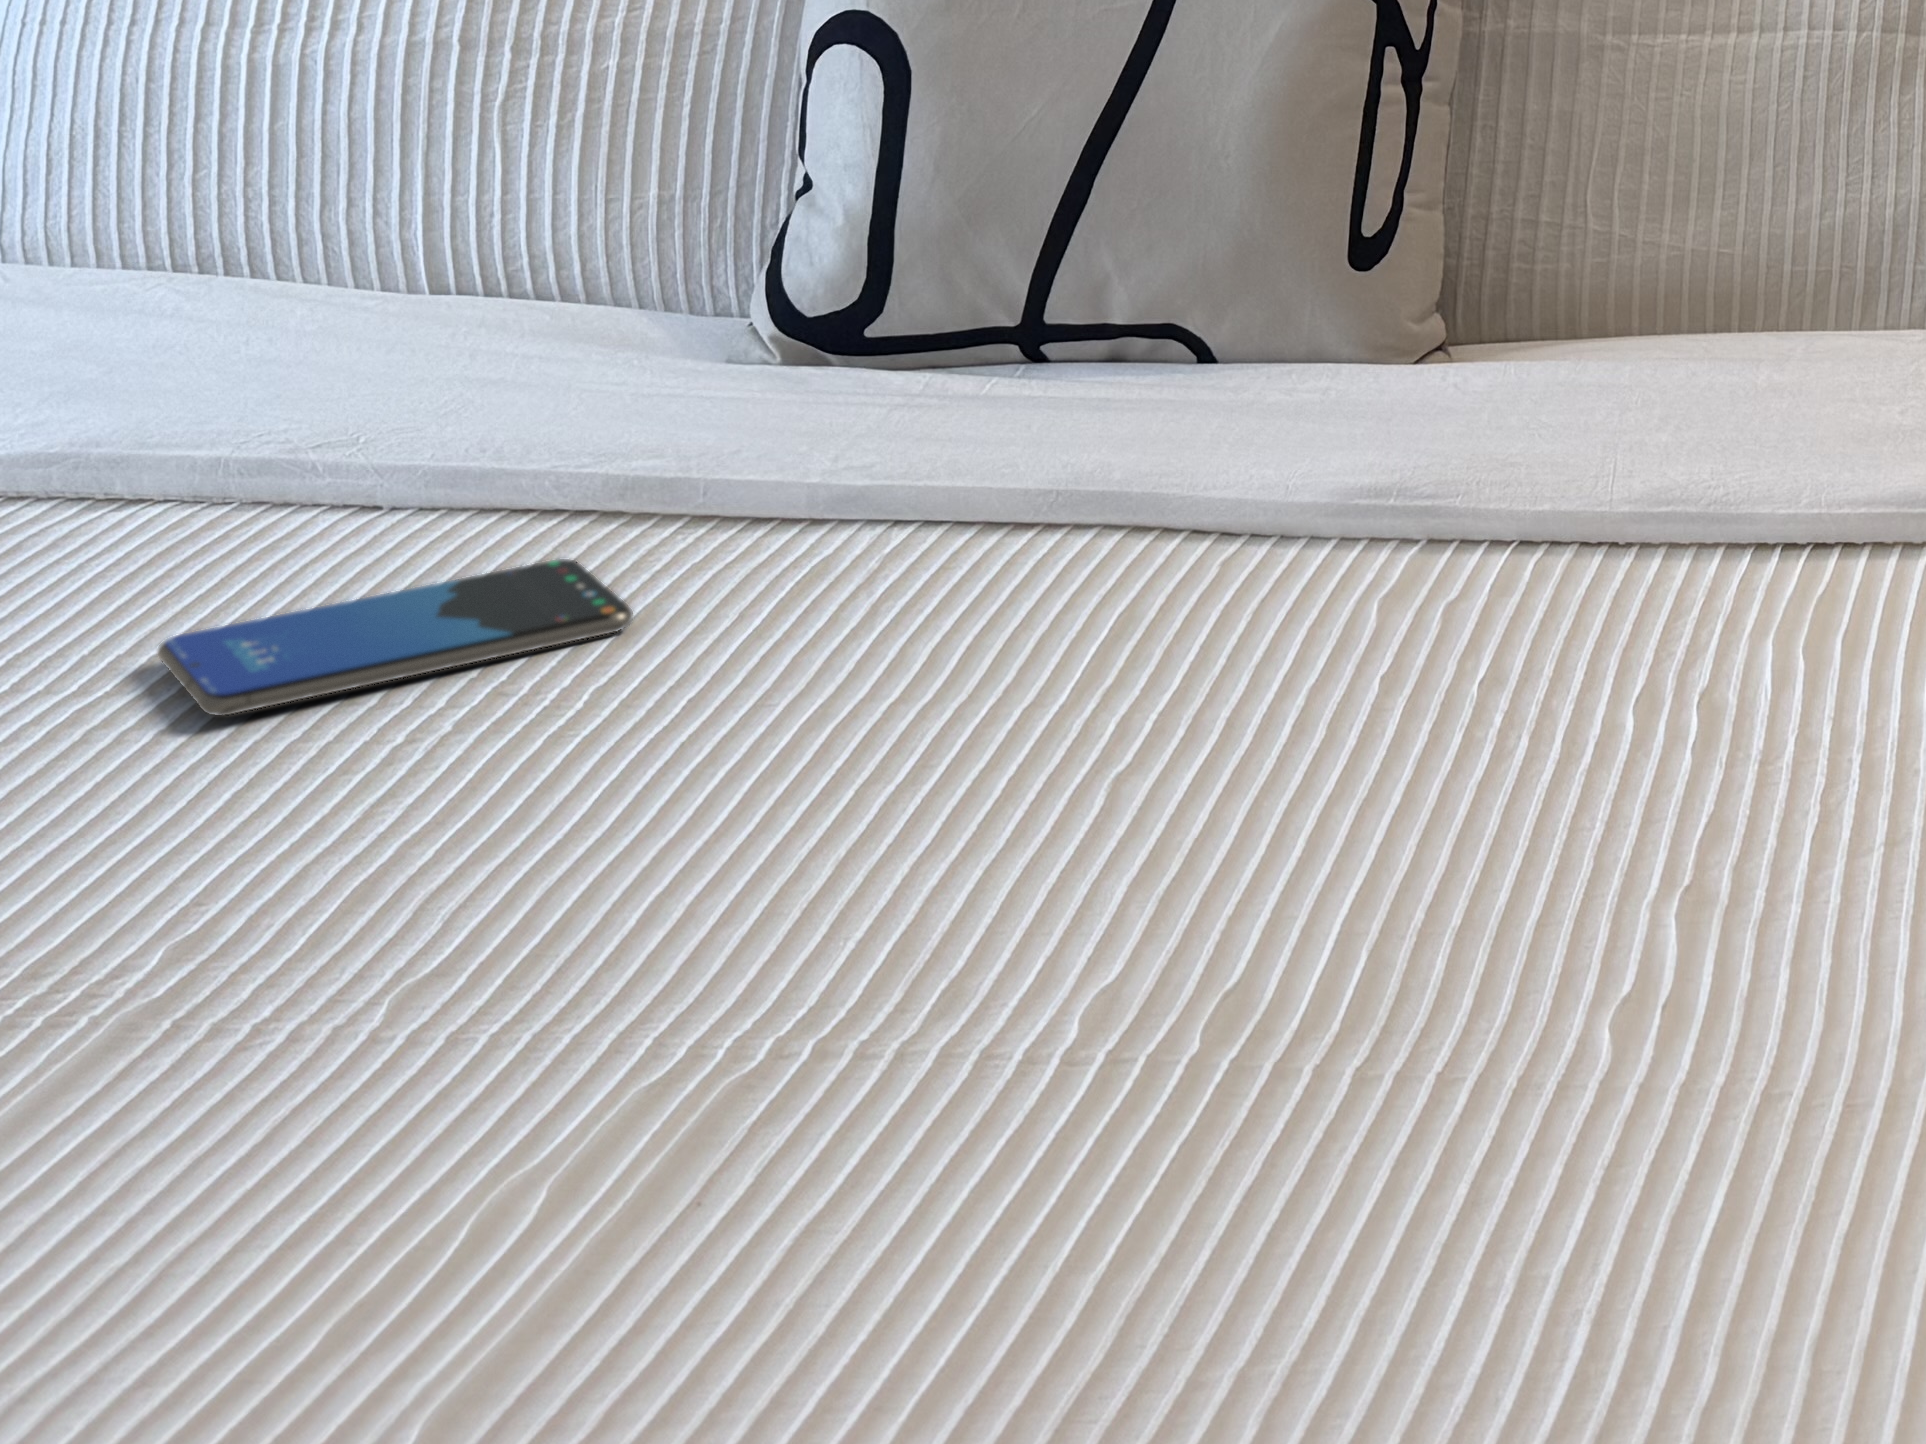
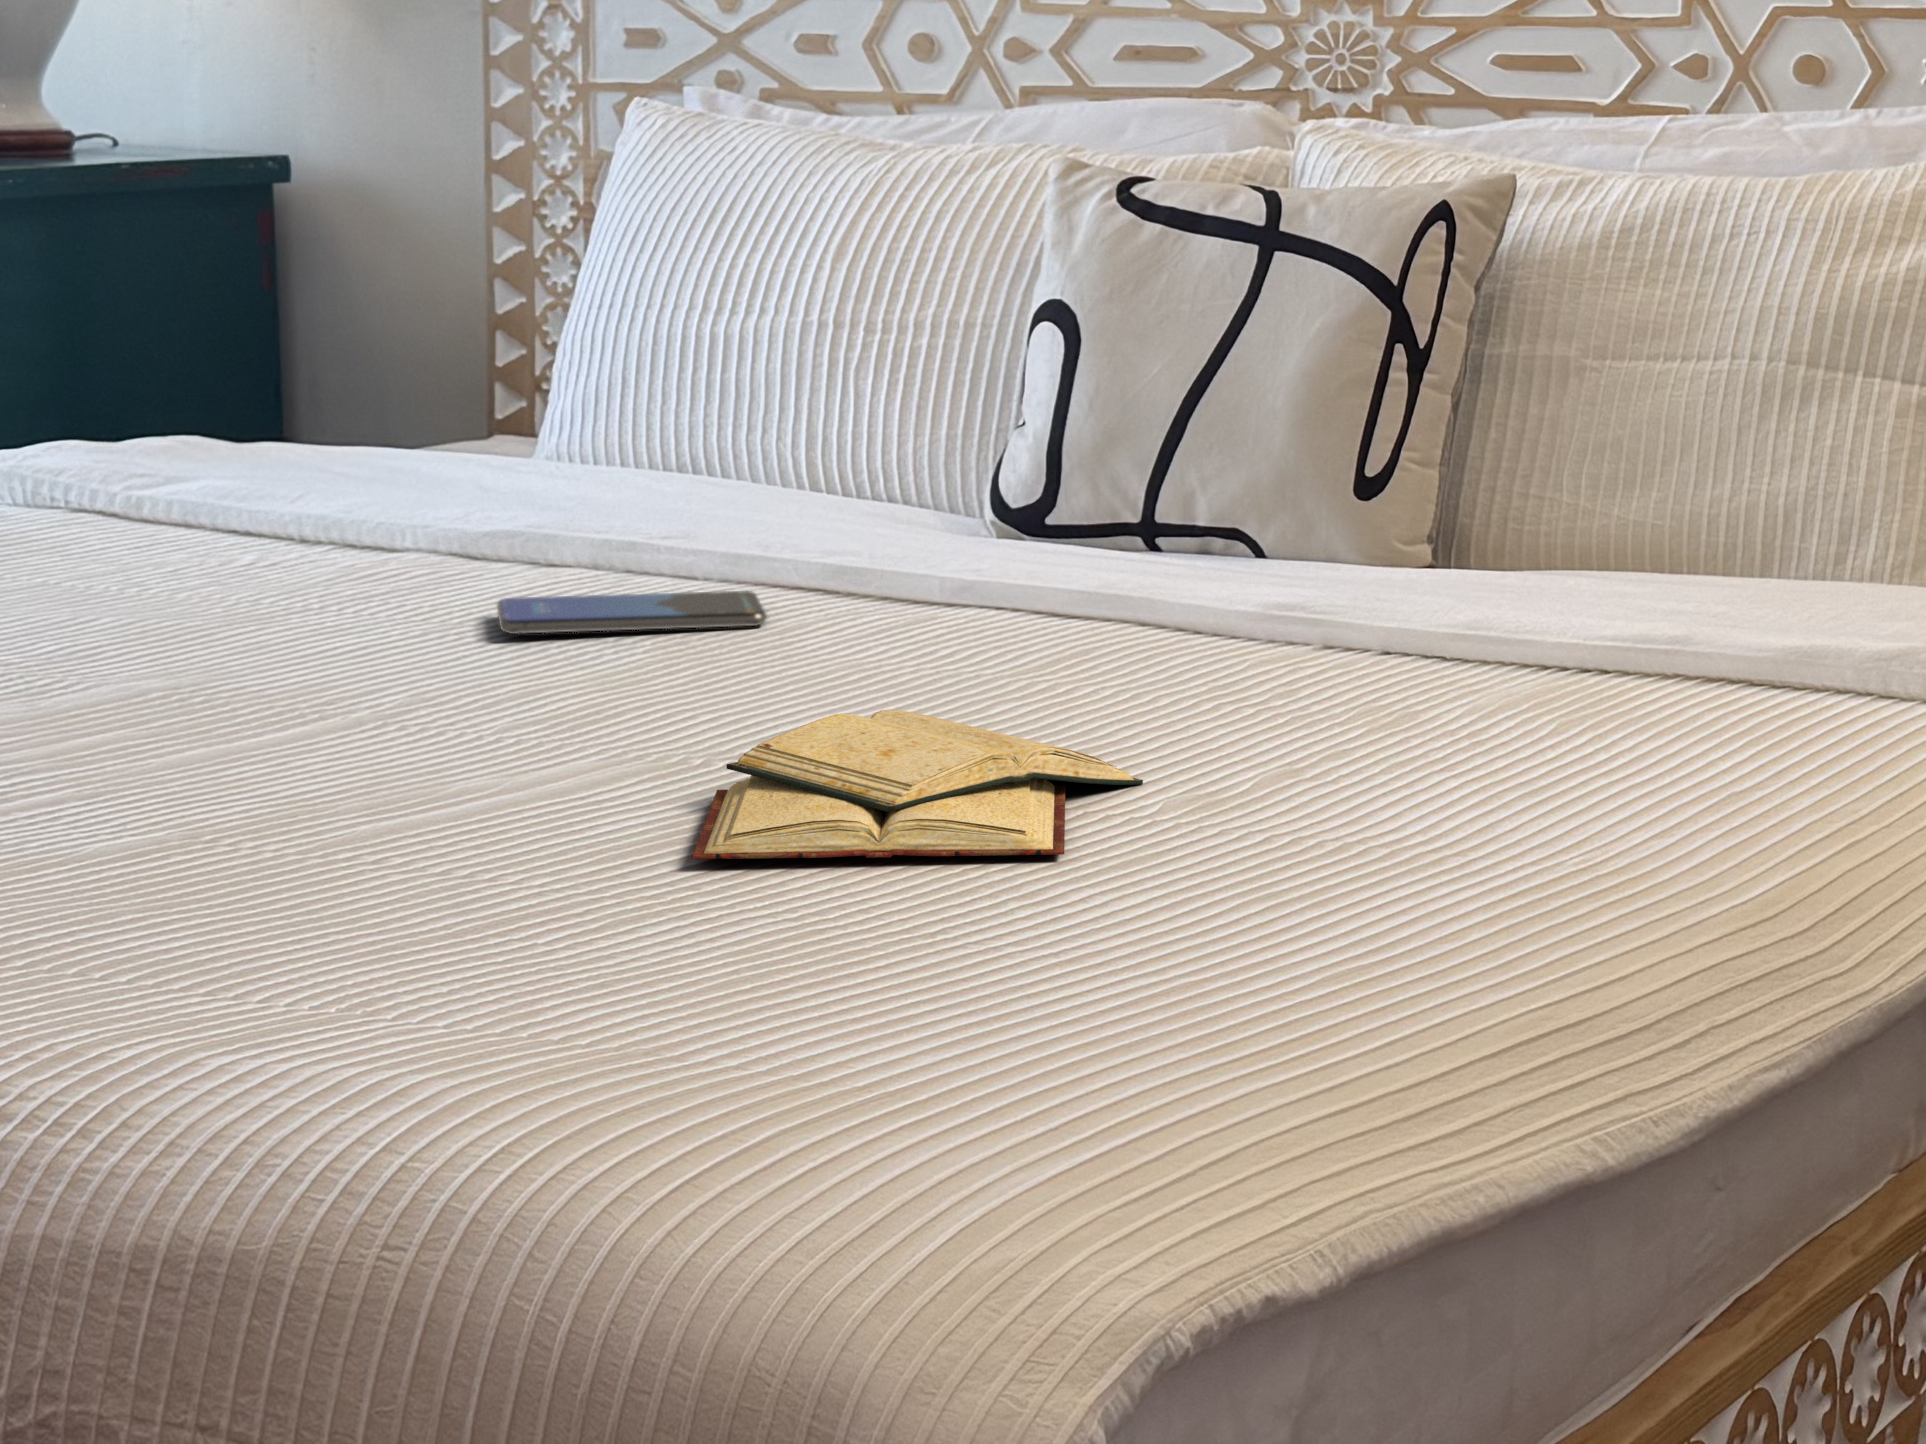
diary: none [876,850,1556,1271] -> present [692,710,1143,859]

